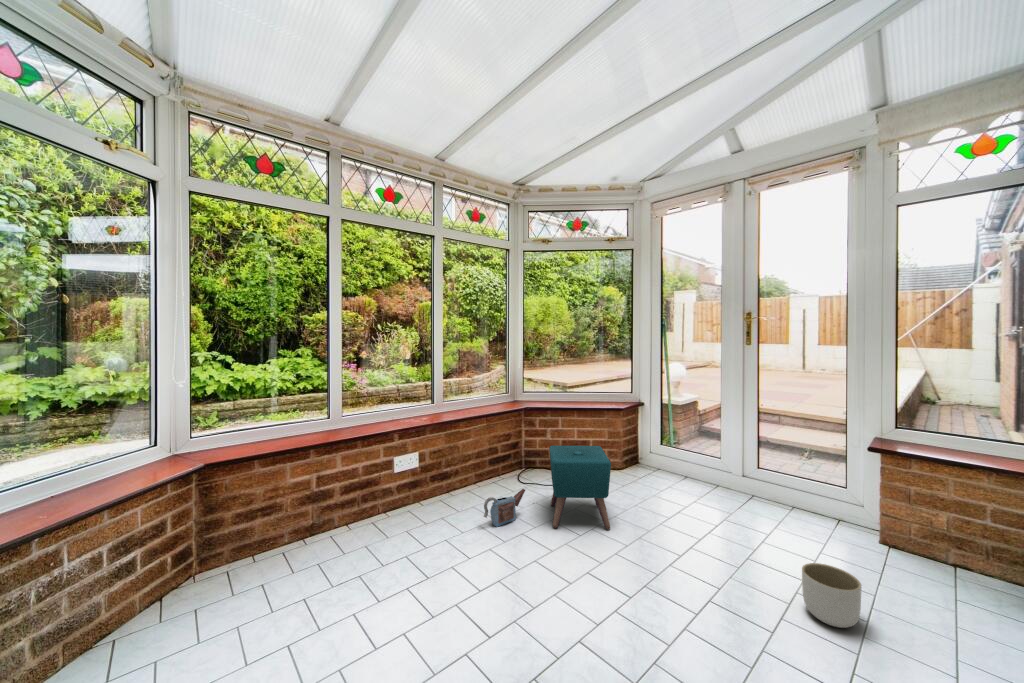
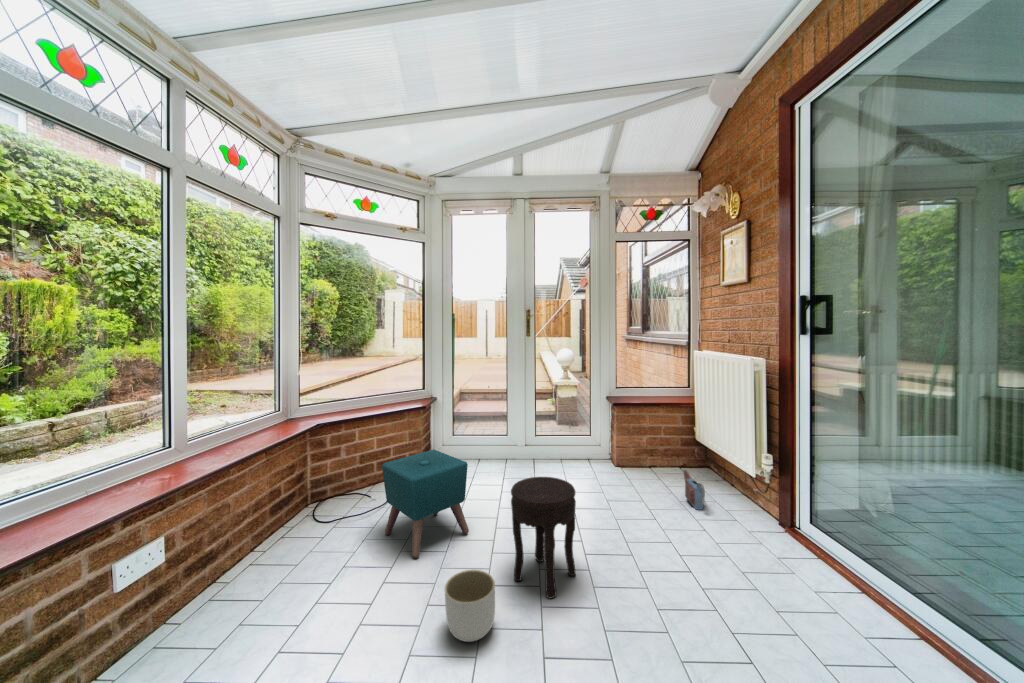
side table: none [606,488,674,607] -> present [511,477,576,598]
watering can: present [484,489,525,527] -> present [684,470,705,510]
planter: present [802,563,862,628] -> present [445,570,495,642]

